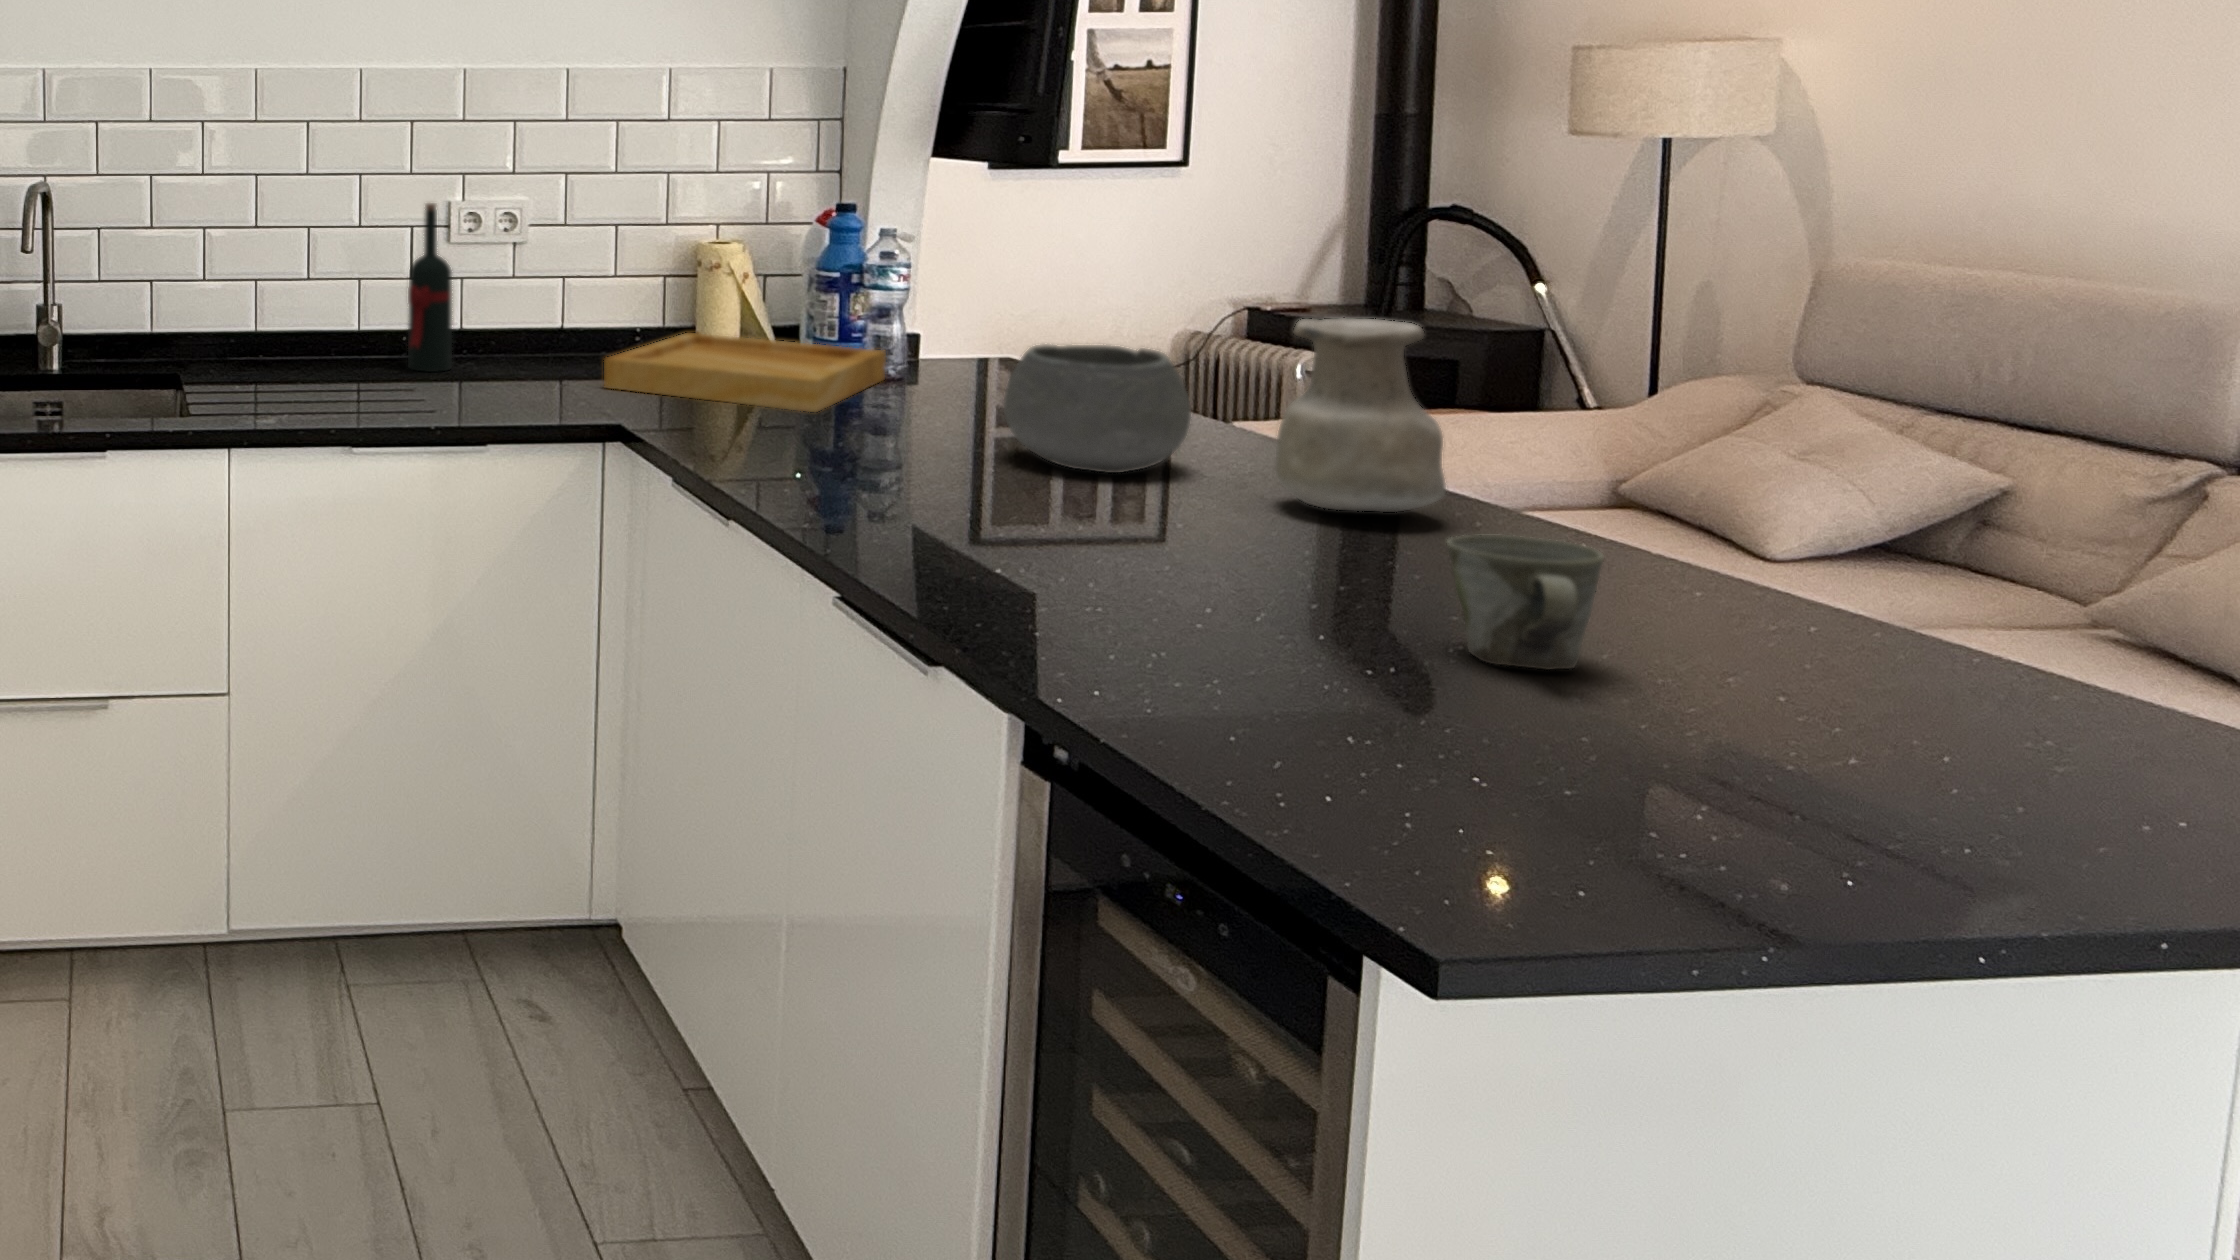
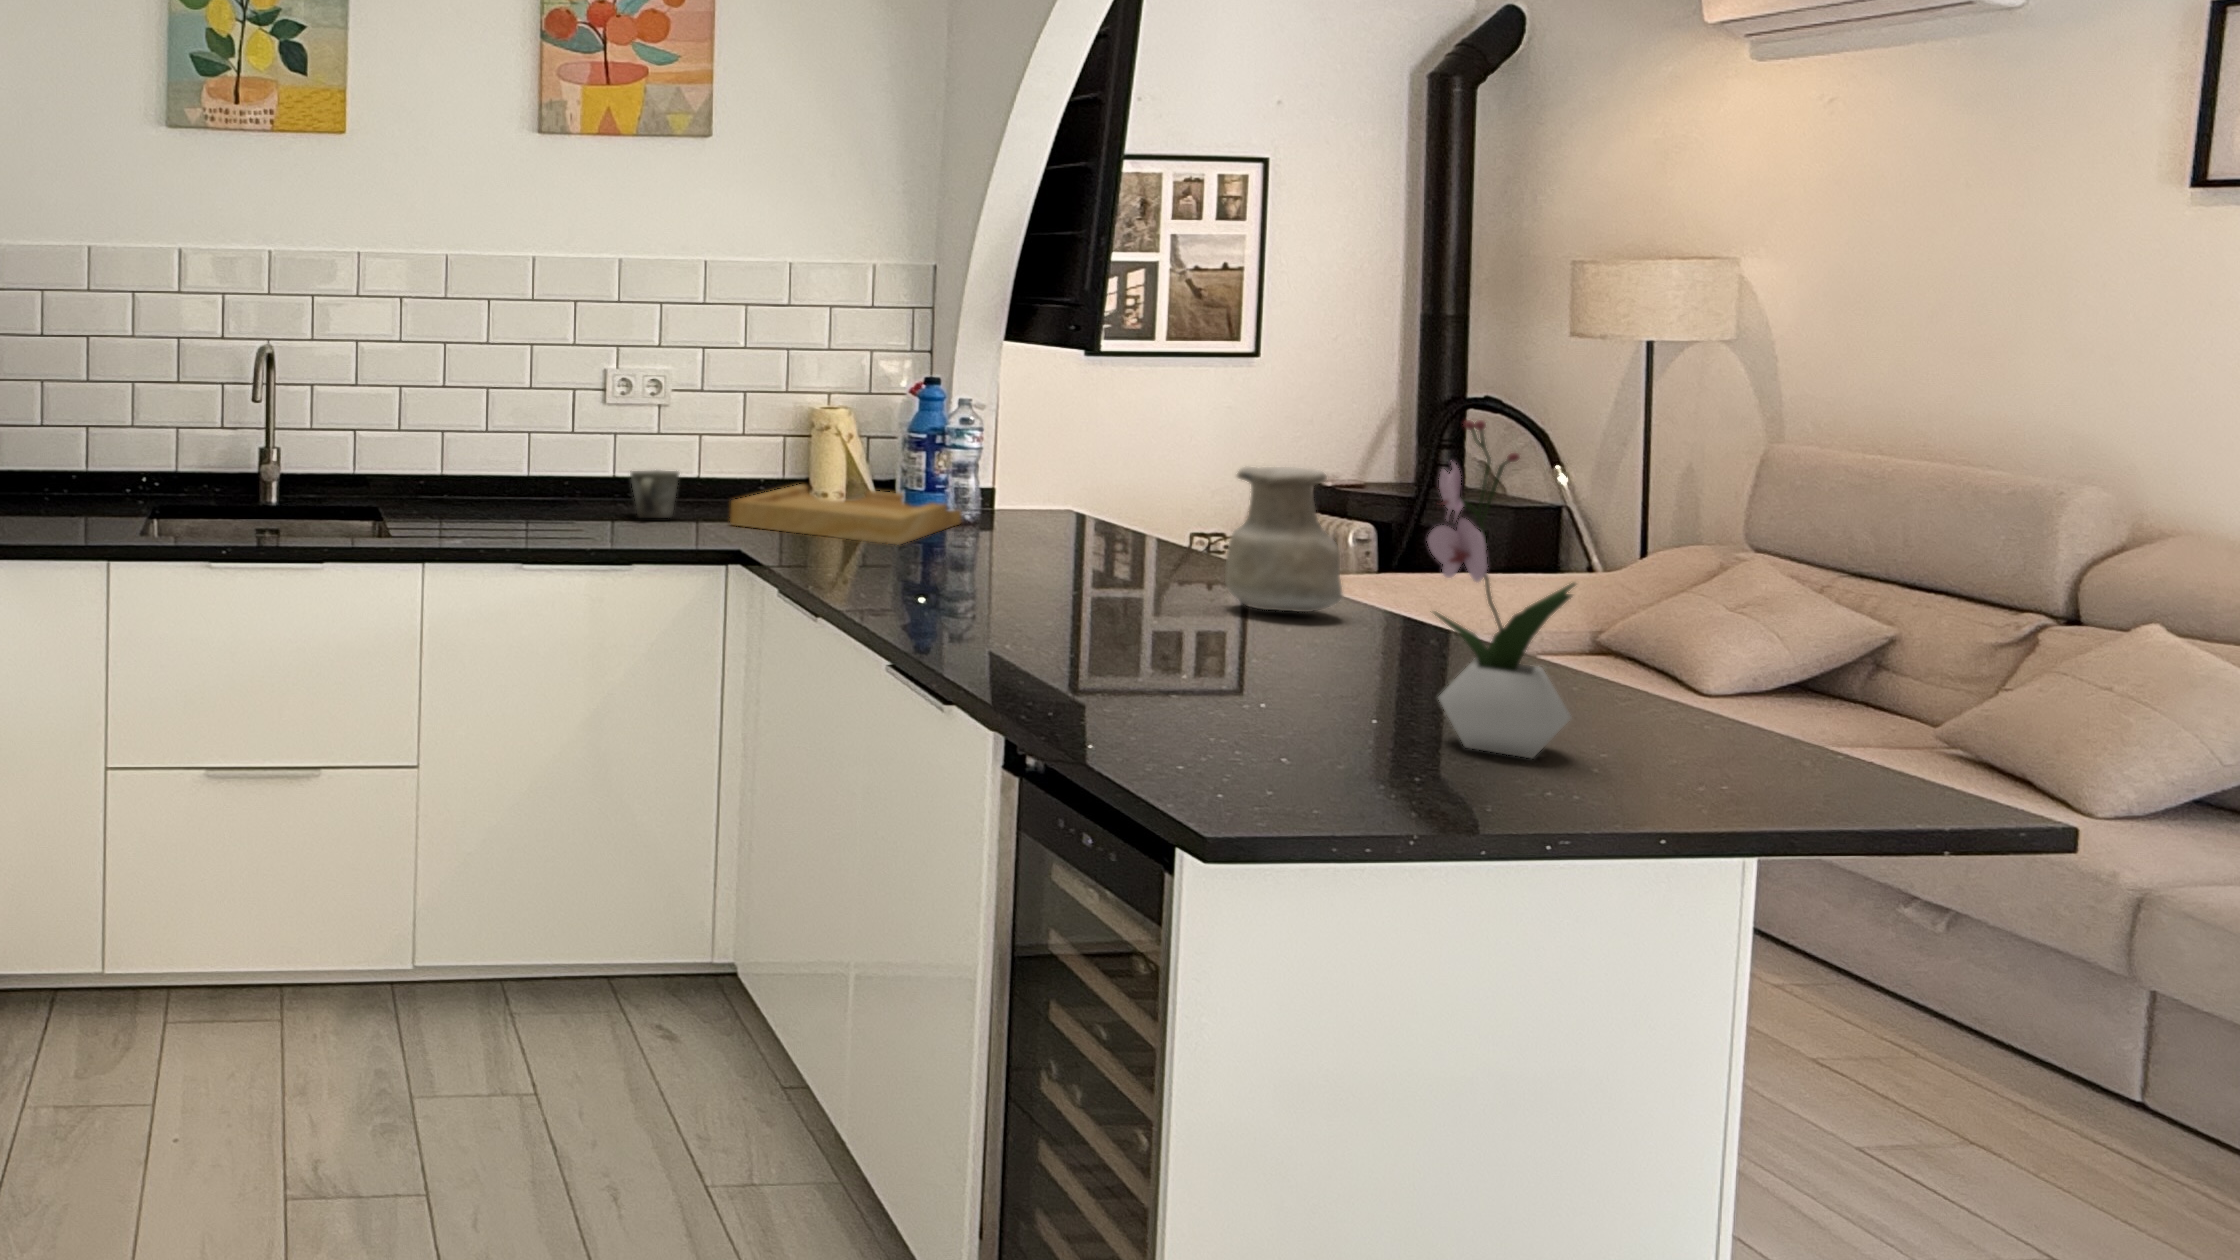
wine bottle: present [408,203,452,371] -> none [568,370,606,511]
flower arrangement: none [1718,270,2023,806] -> present [1427,420,1576,758]
bowl: present [1004,344,1191,473] -> none [1036,488,1174,586]
mug: present [1447,534,1604,670] -> present [630,470,679,518]

